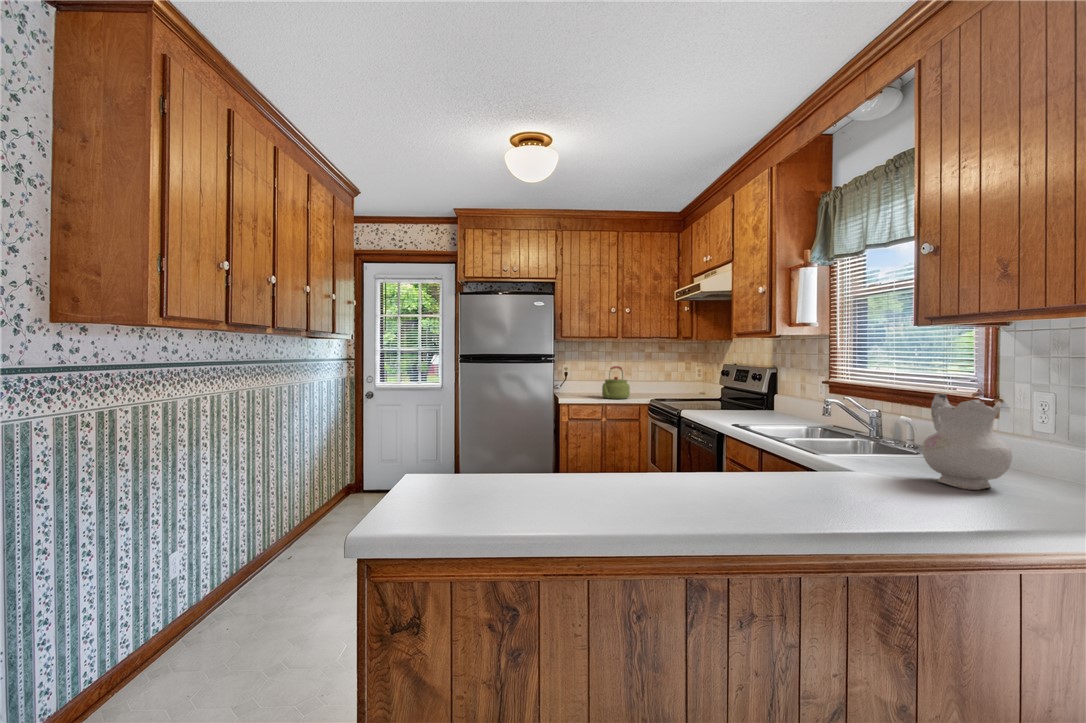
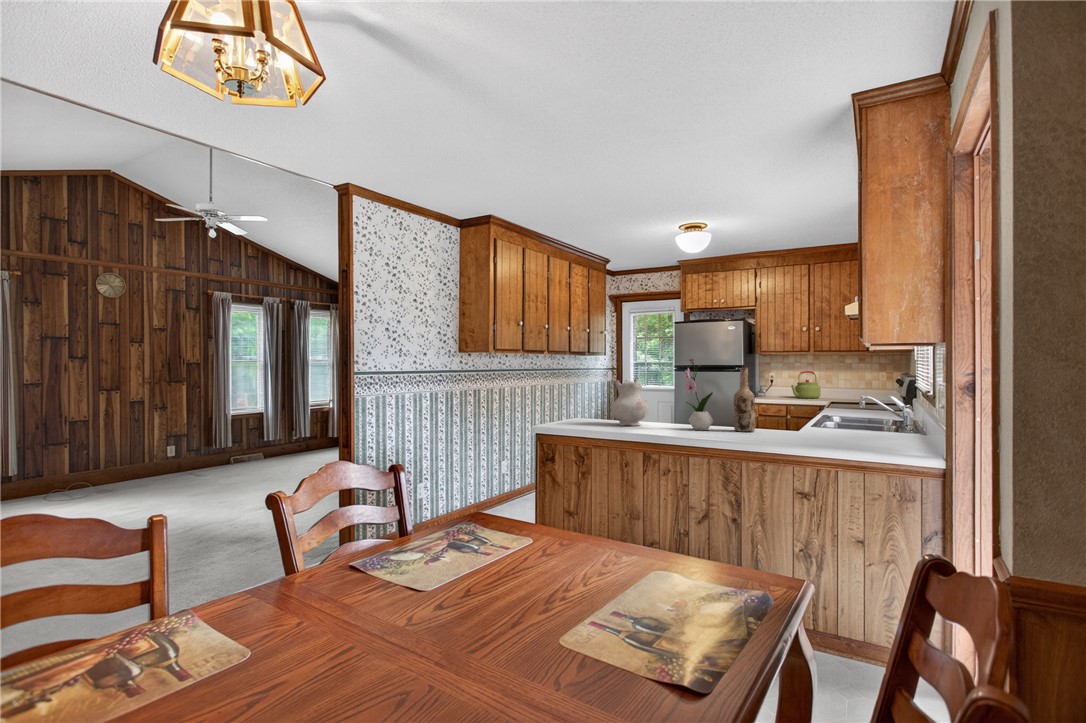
flower arrangement: none [752,355,831,515] -> present [684,359,714,430]
wine bottle: none [838,376,885,509] -> present [734,367,755,432]
ceramic pitcher: present [922,393,1012,490] -> present [611,379,648,426]

